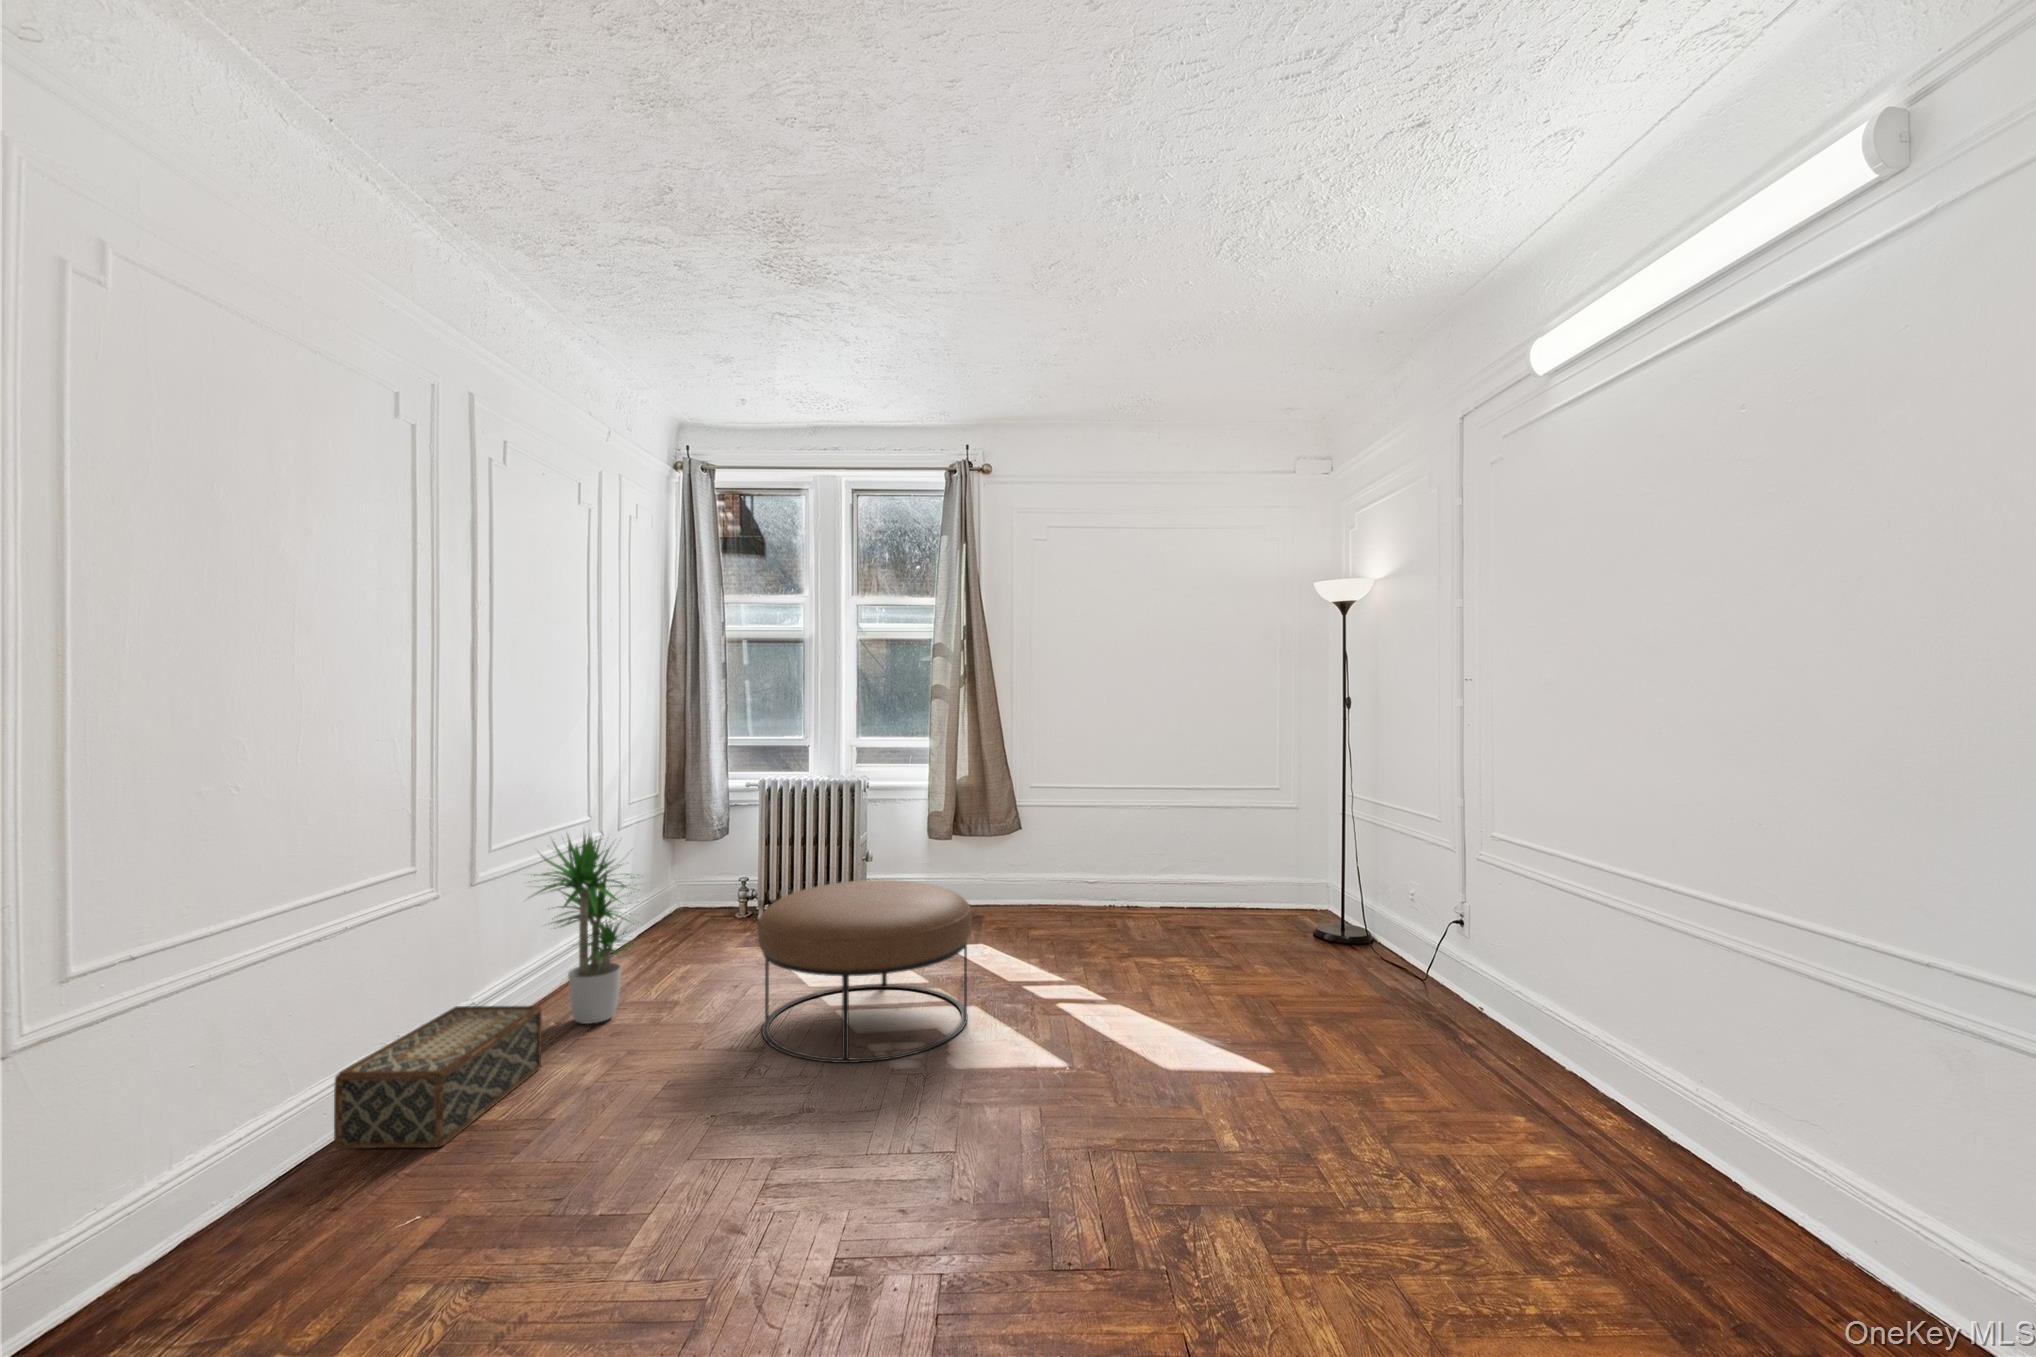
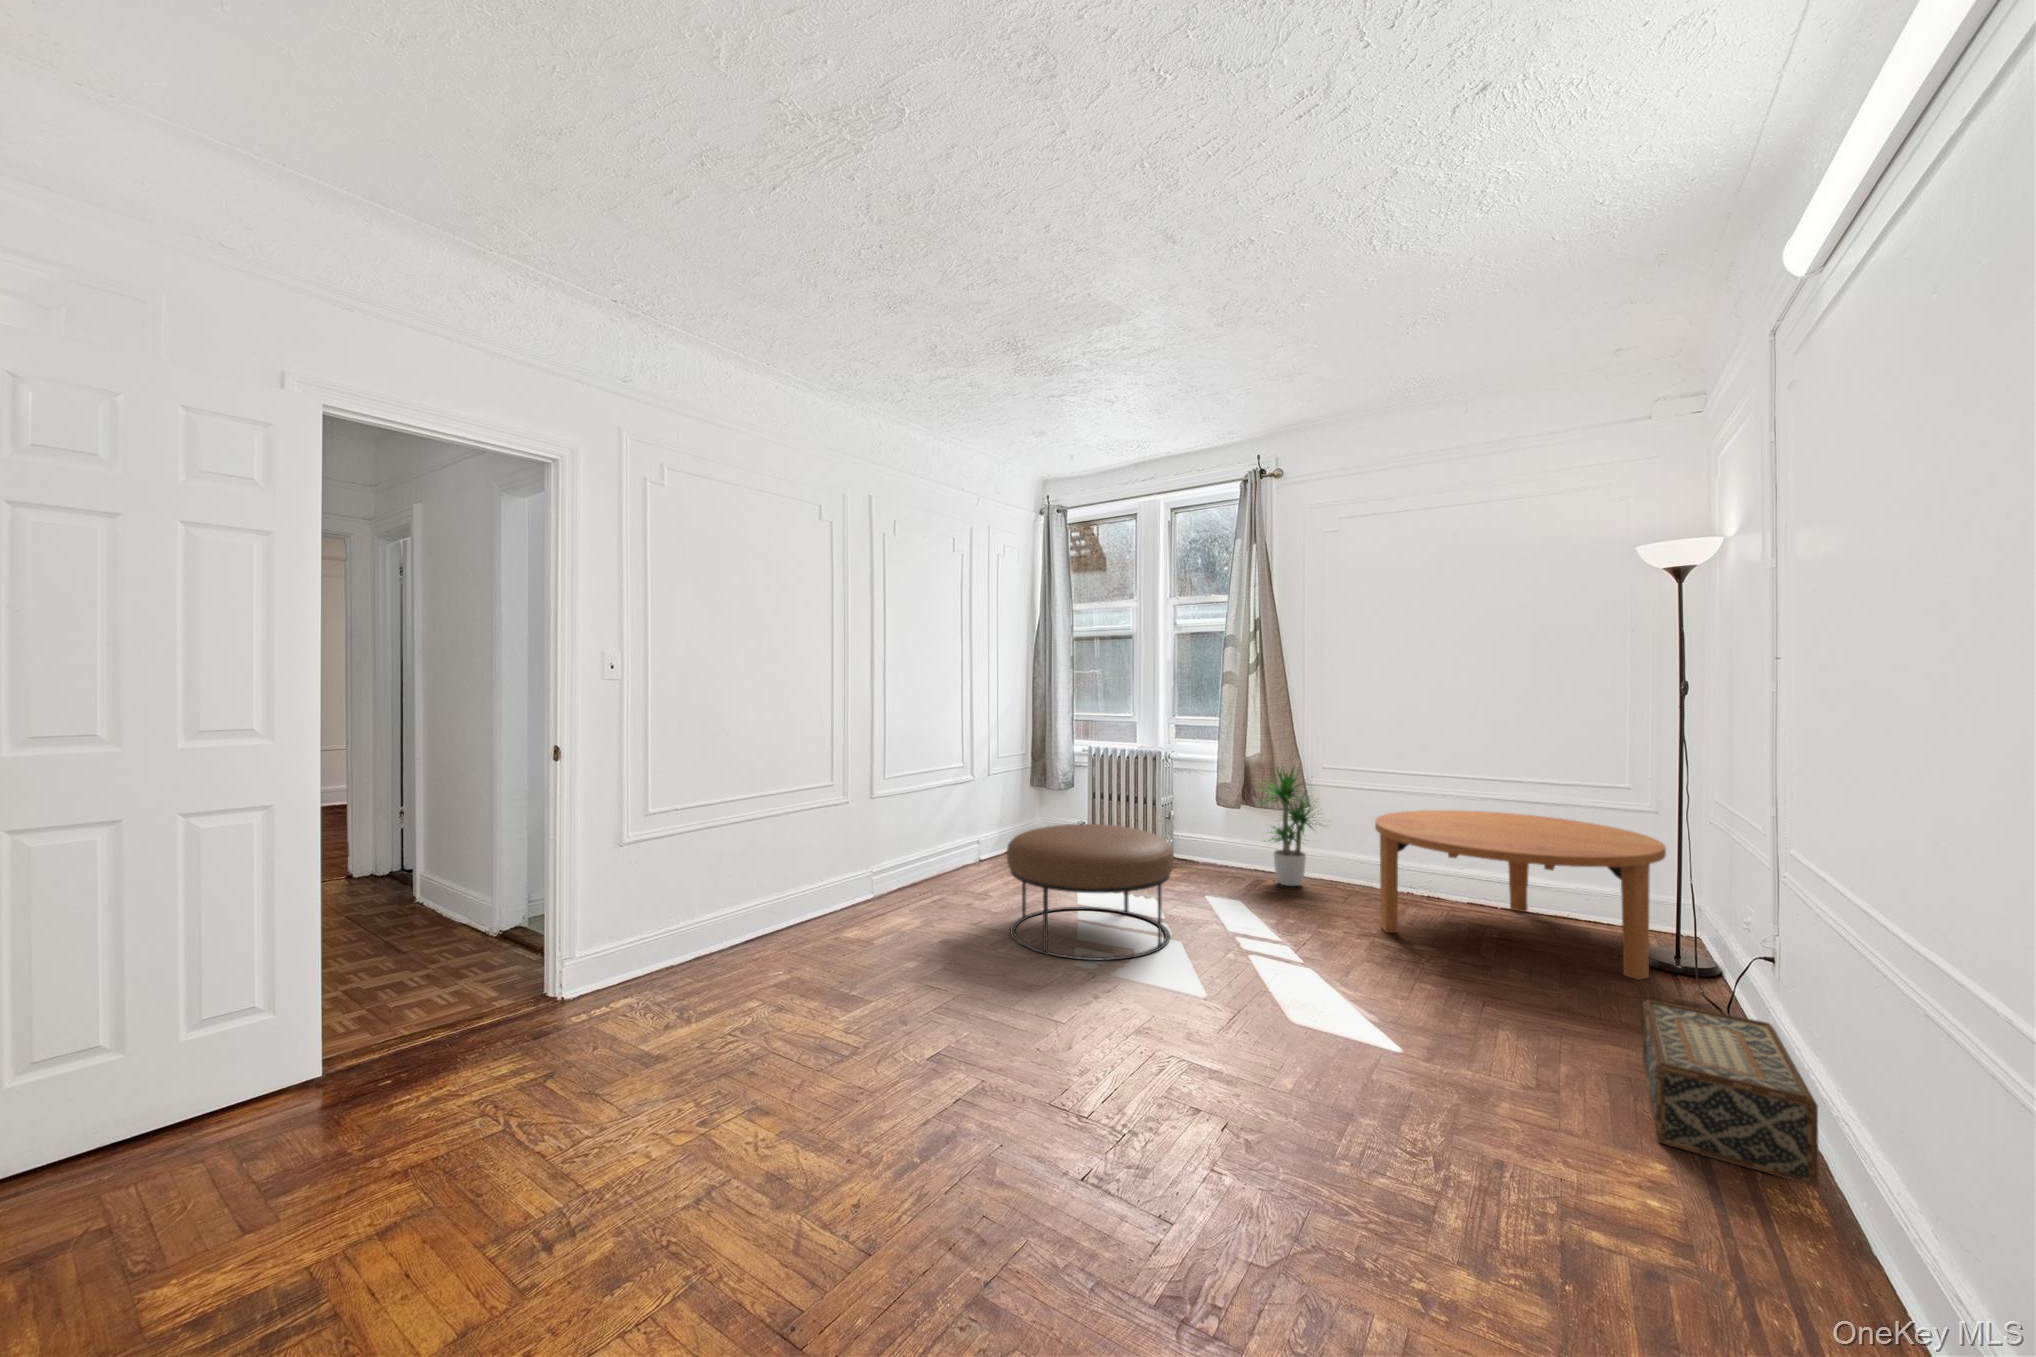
coffee table: none [1116,820,1348,956] -> present [1375,810,1666,980]
potted plant: present [532,835,636,1024] -> present [1264,767,1324,886]
woven basket: present [334,1006,542,1148] -> present [1643,1000,1819,1187]

